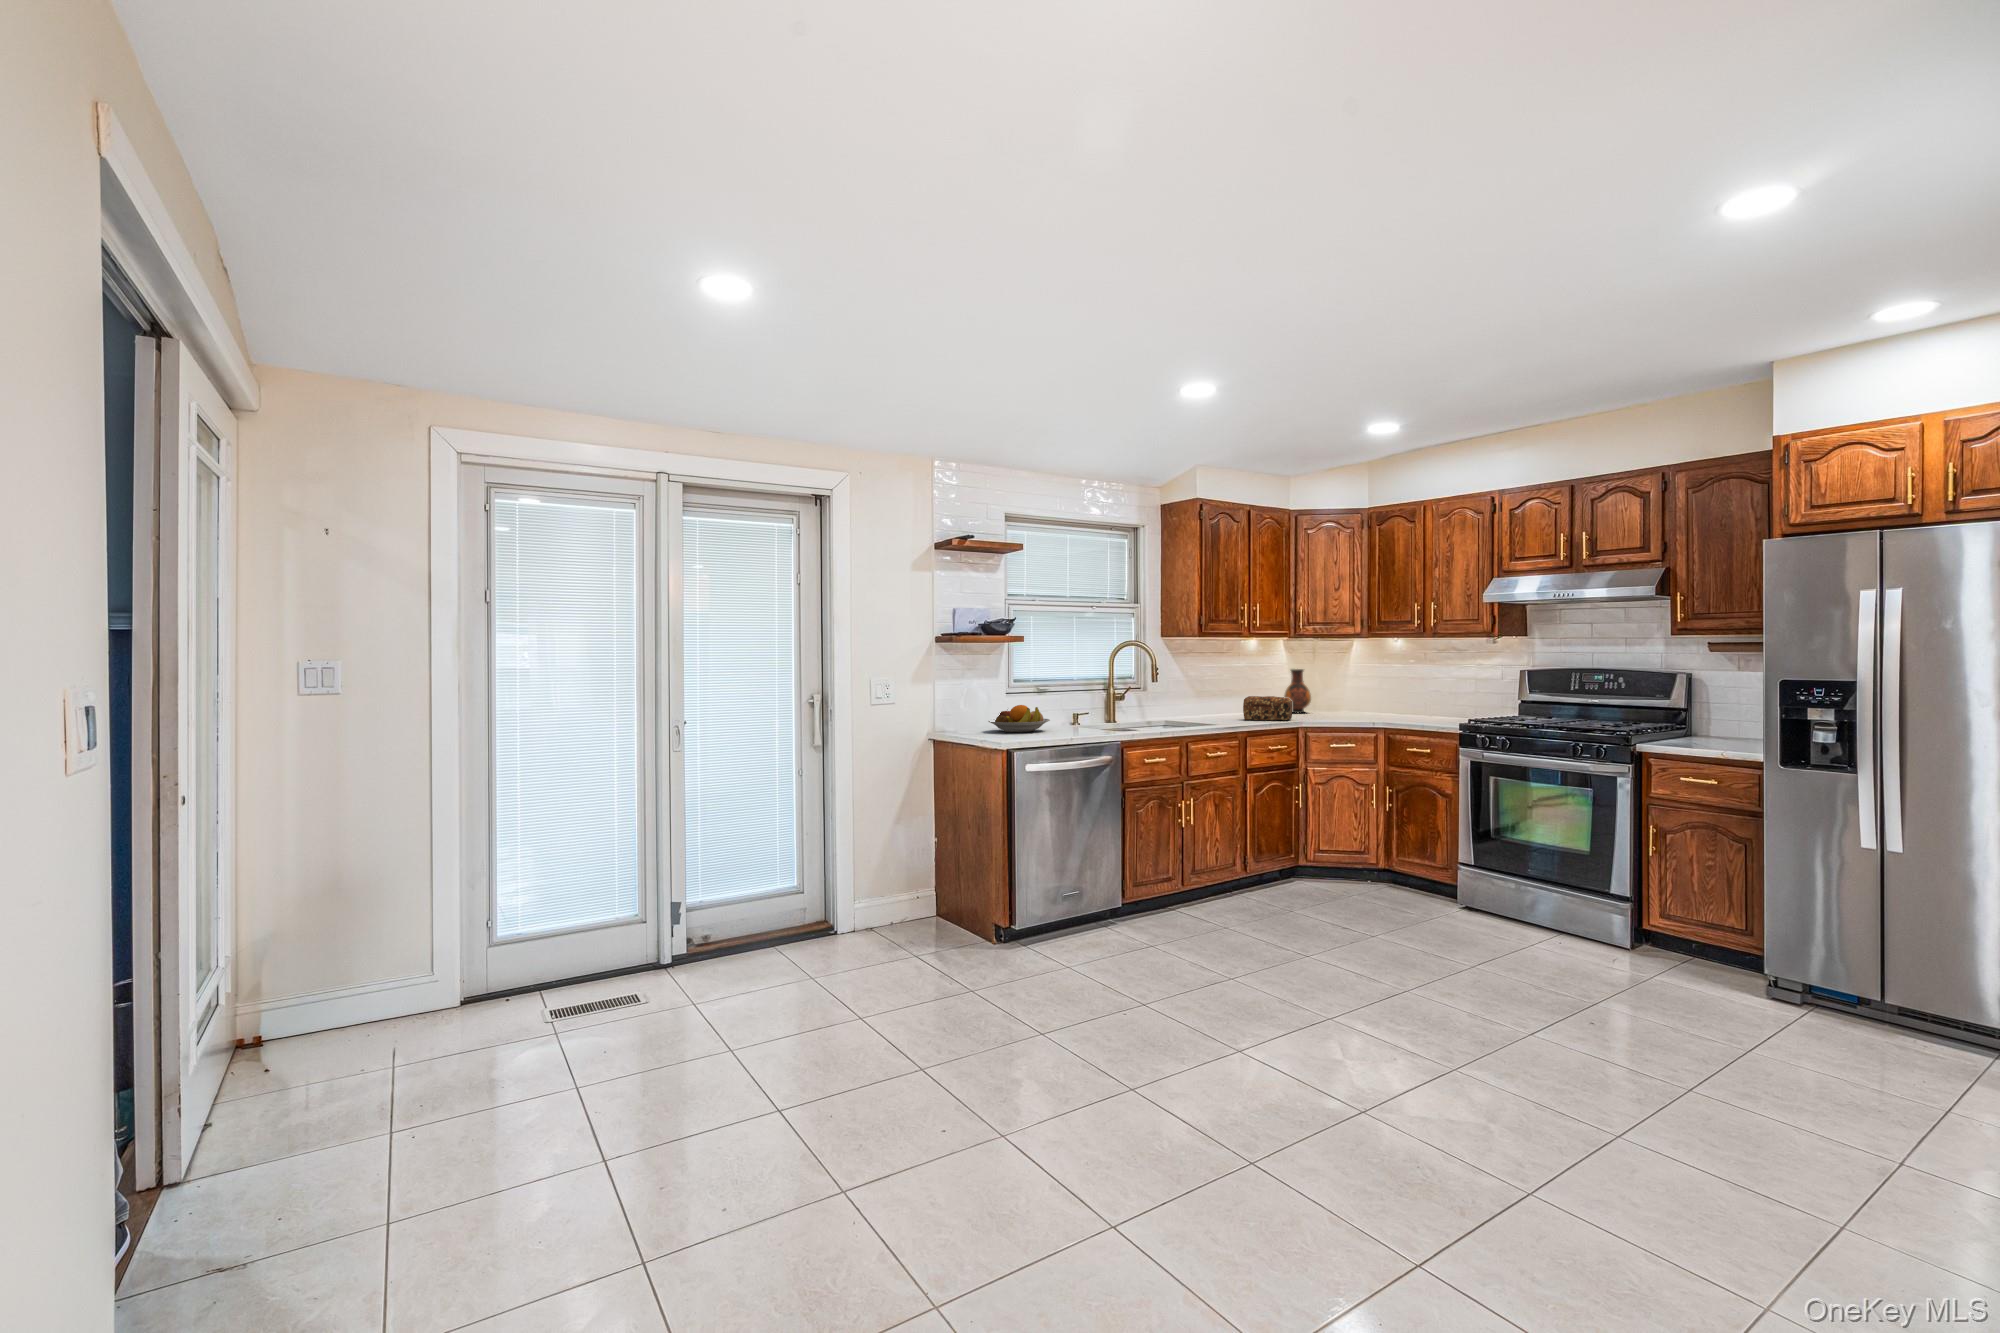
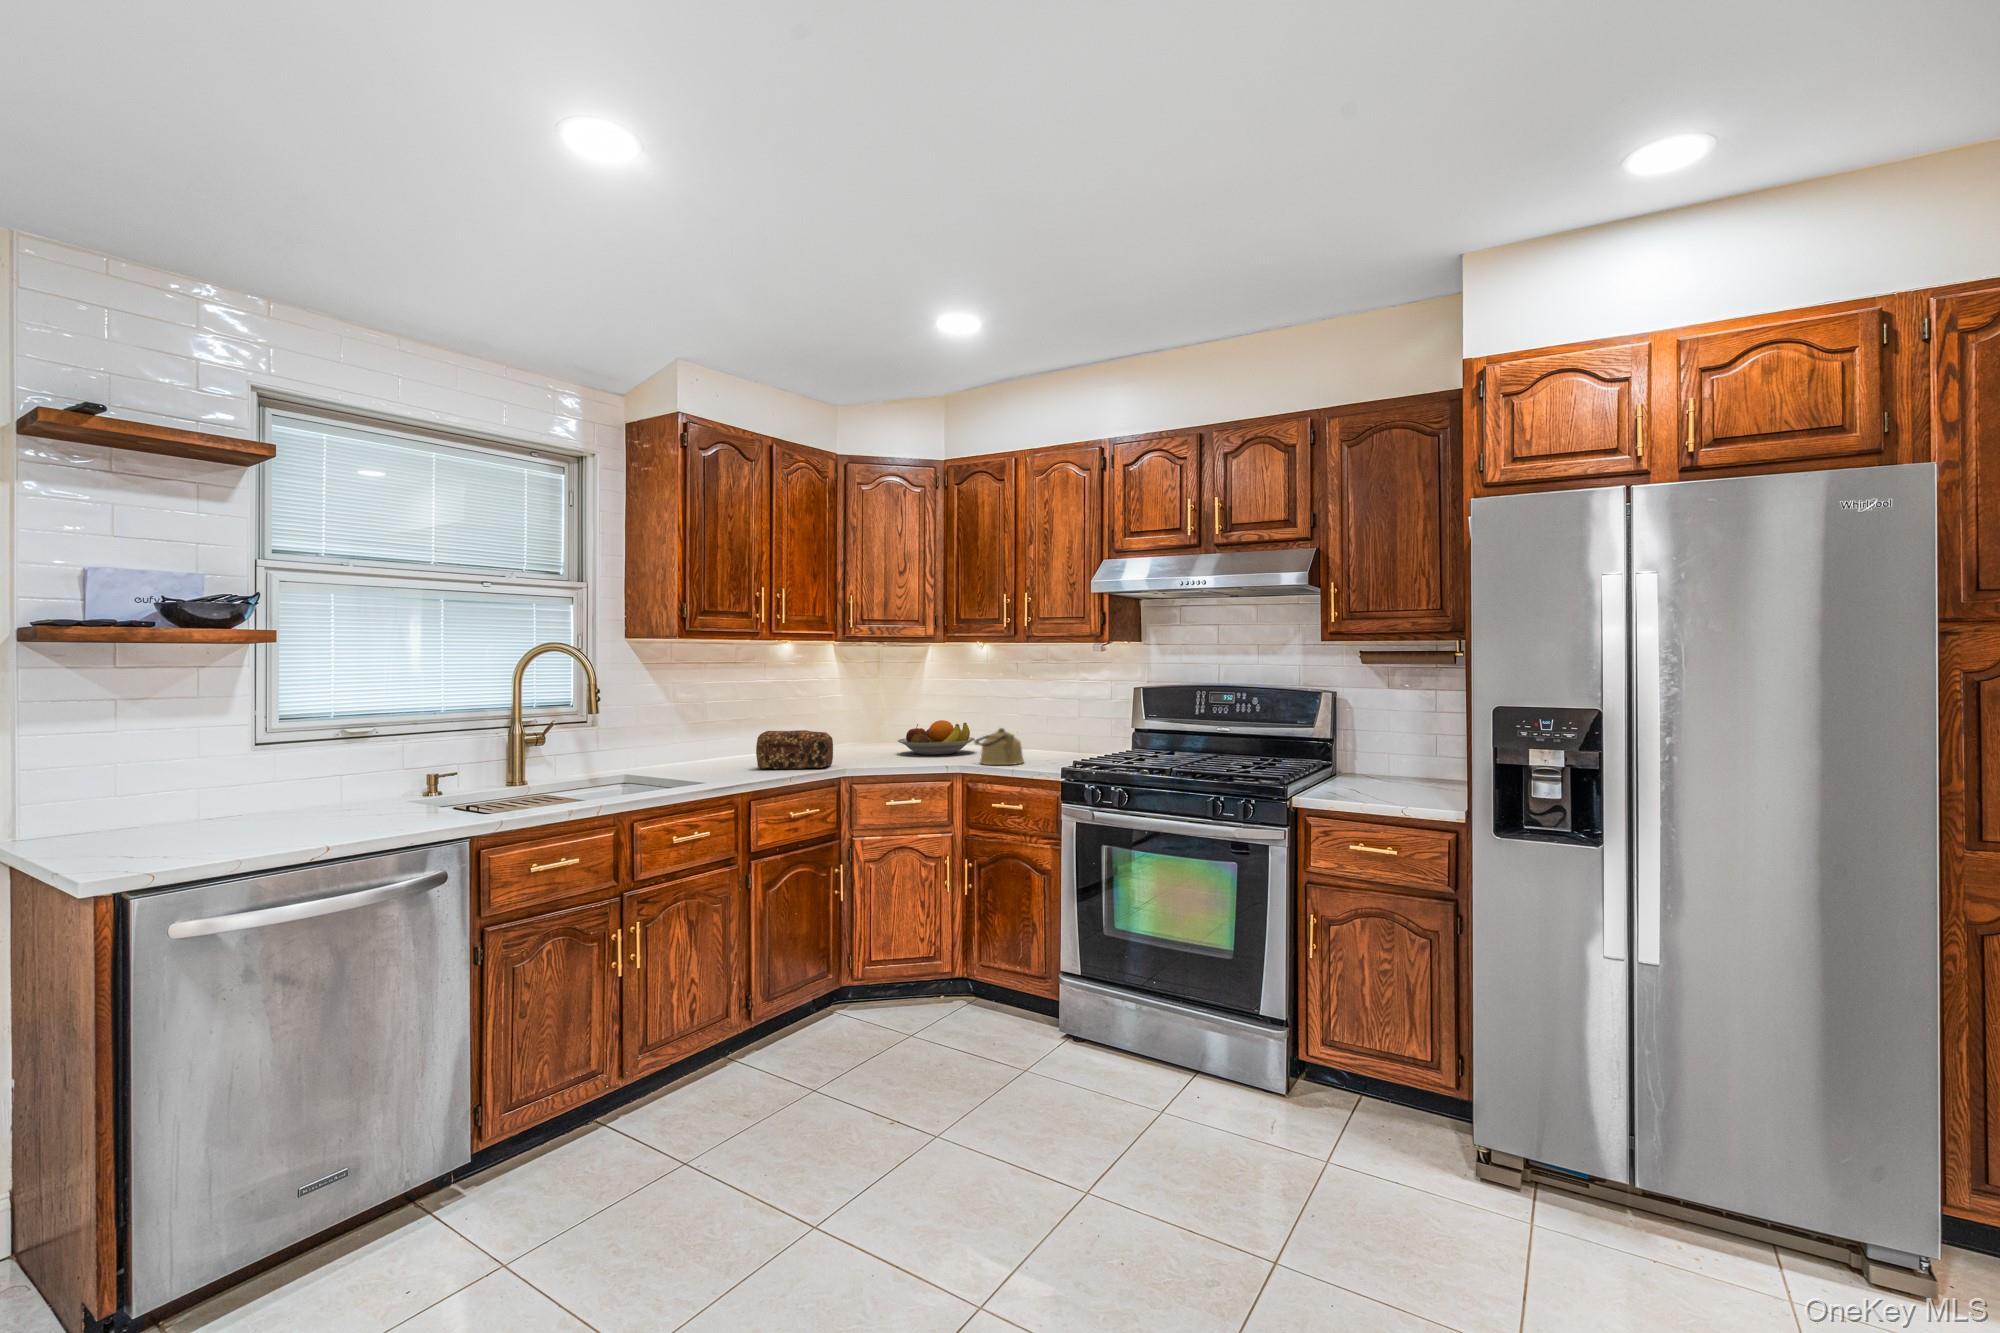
vase: present [1284,669,1311,713] -> none [829,687,867,752]
kettle: none [1393,697,1431,722] -> present [974,728,1024,765]
fruit bowl: present [988,705,1050,732] -> present [898,720,975,755]

